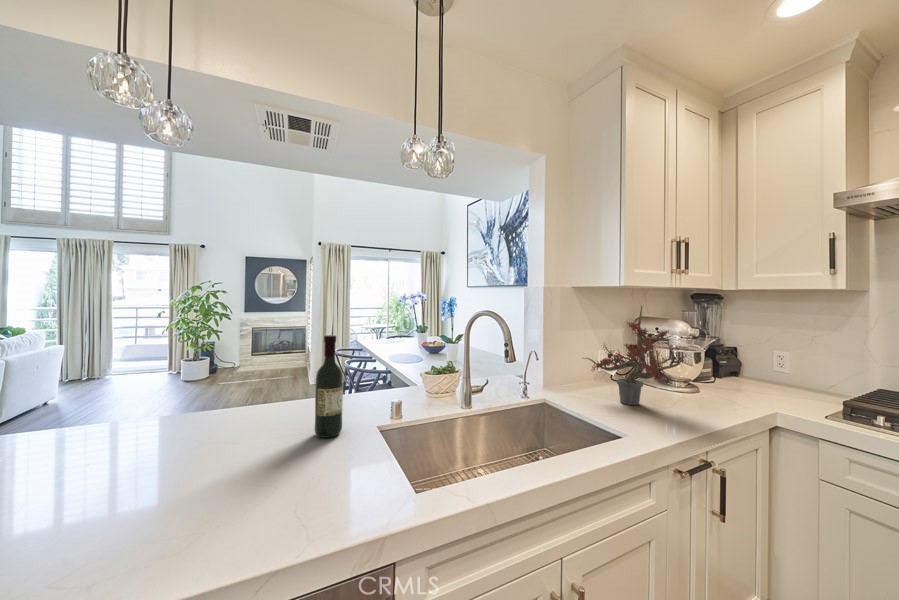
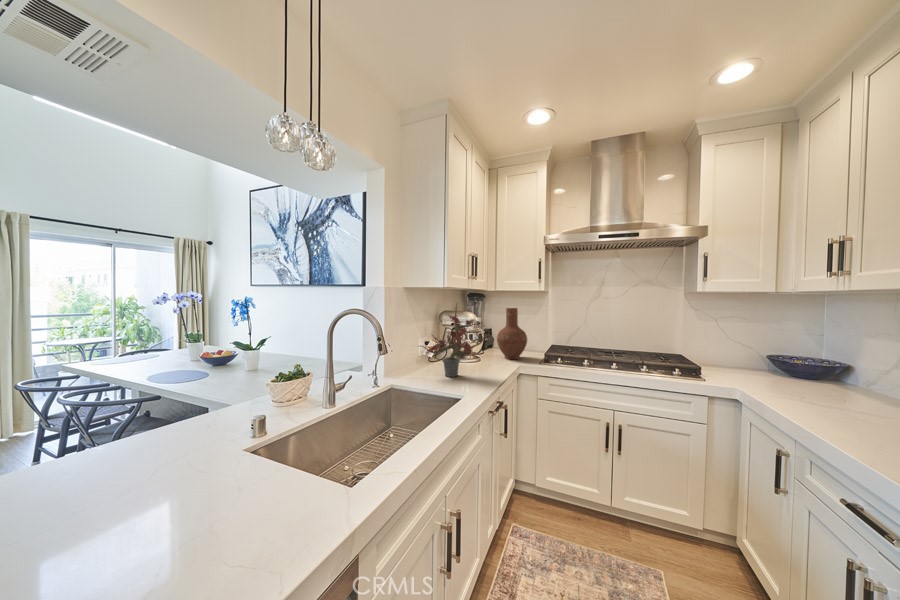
vase: none [735,317,802,402] -> present [497,308,527,359]
wine bottle: present [315,335,343,438] -> none [153,353,201,498]

